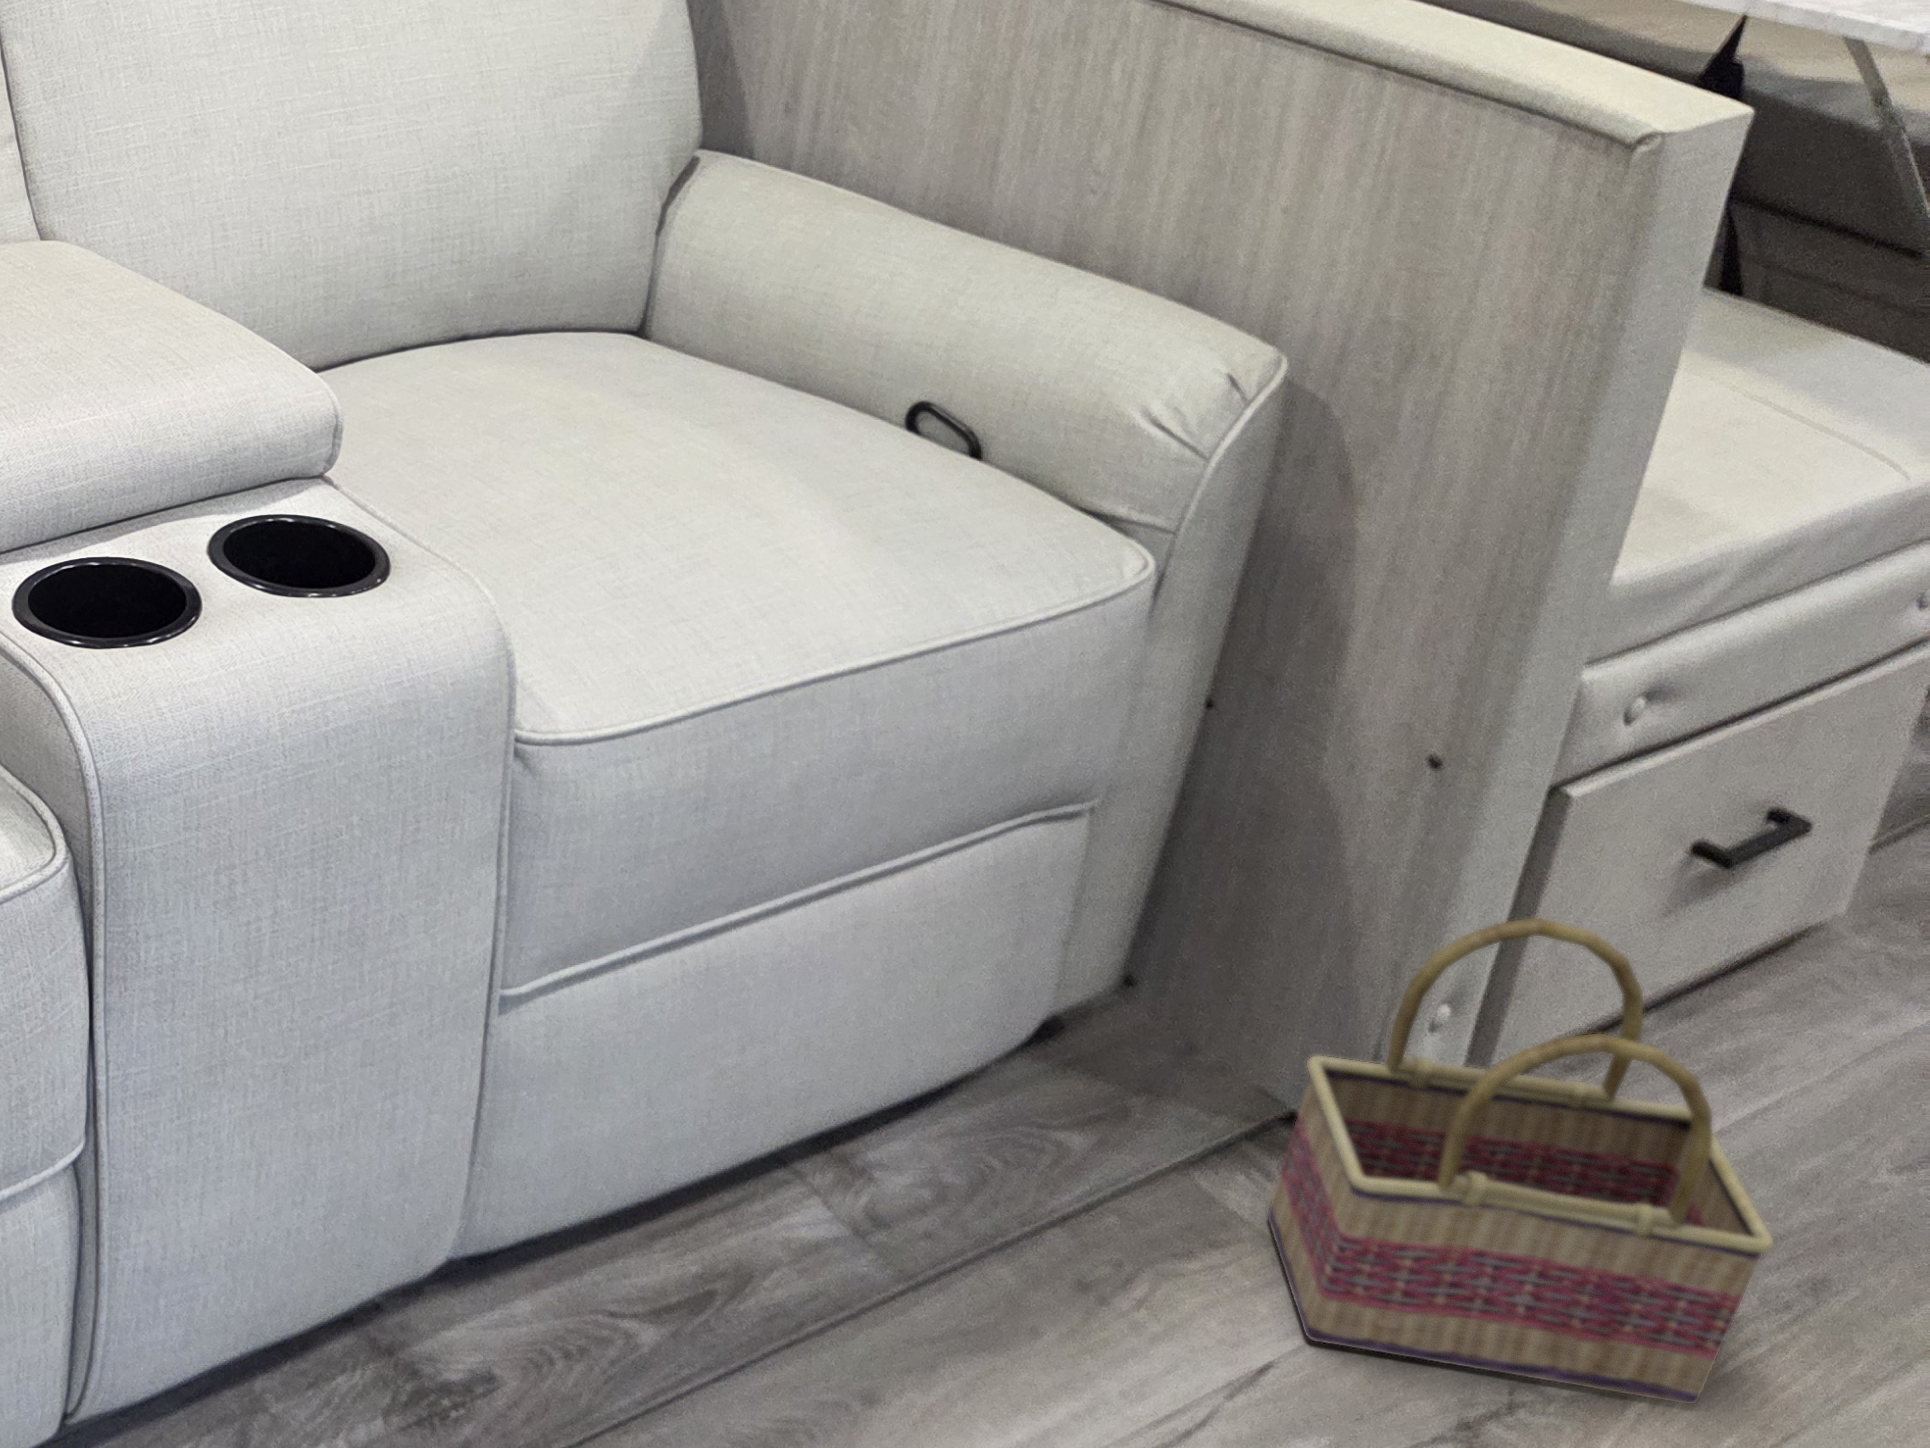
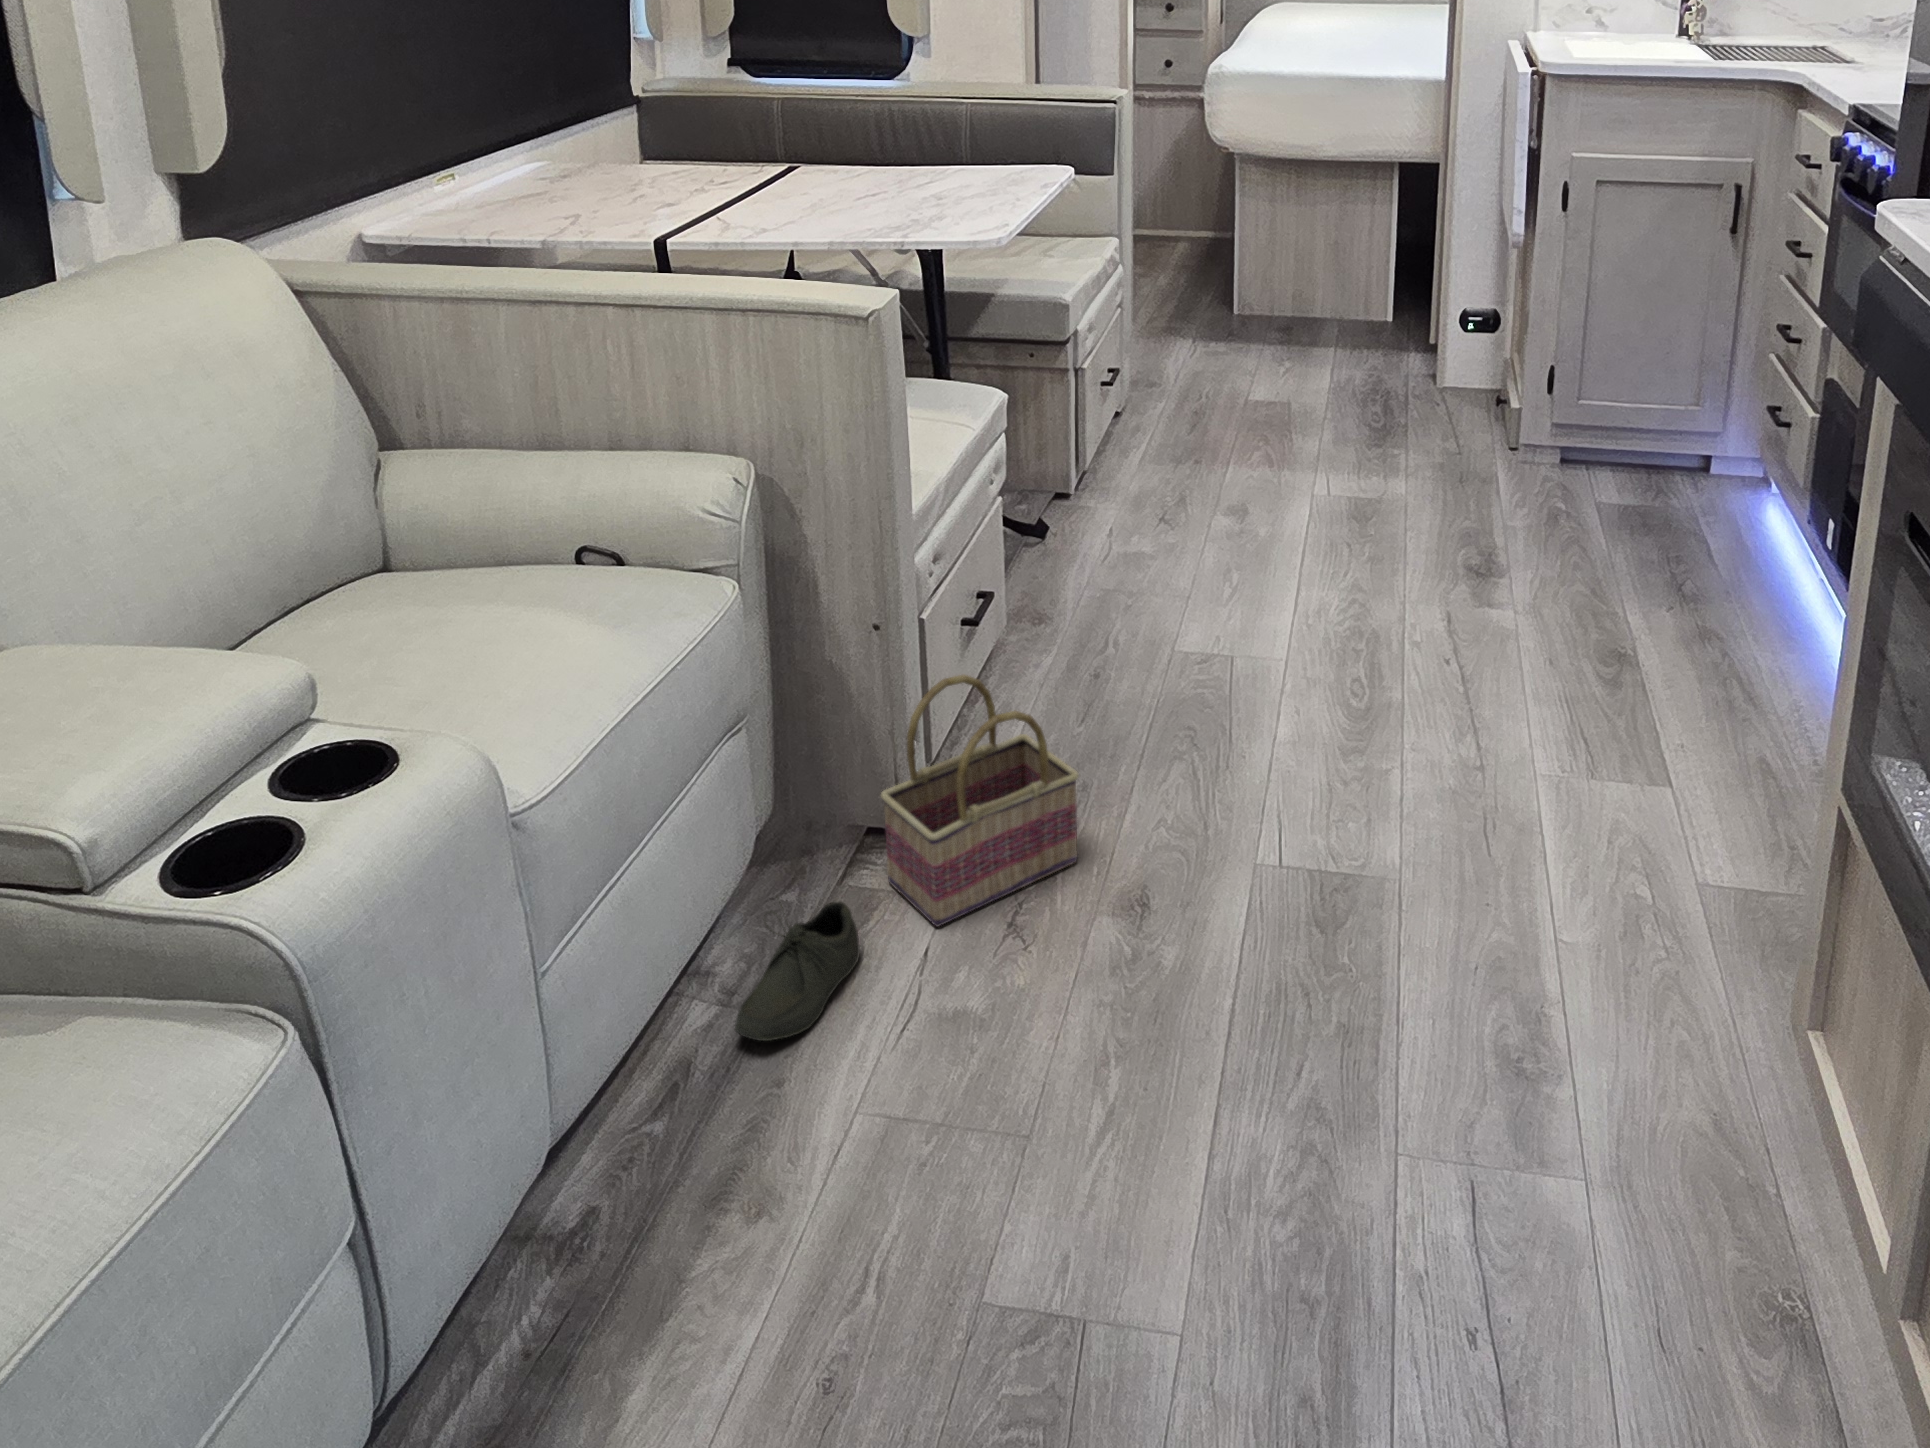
shoe: none [838,1115,1144,1349] -> present [735,897,860,1041]

